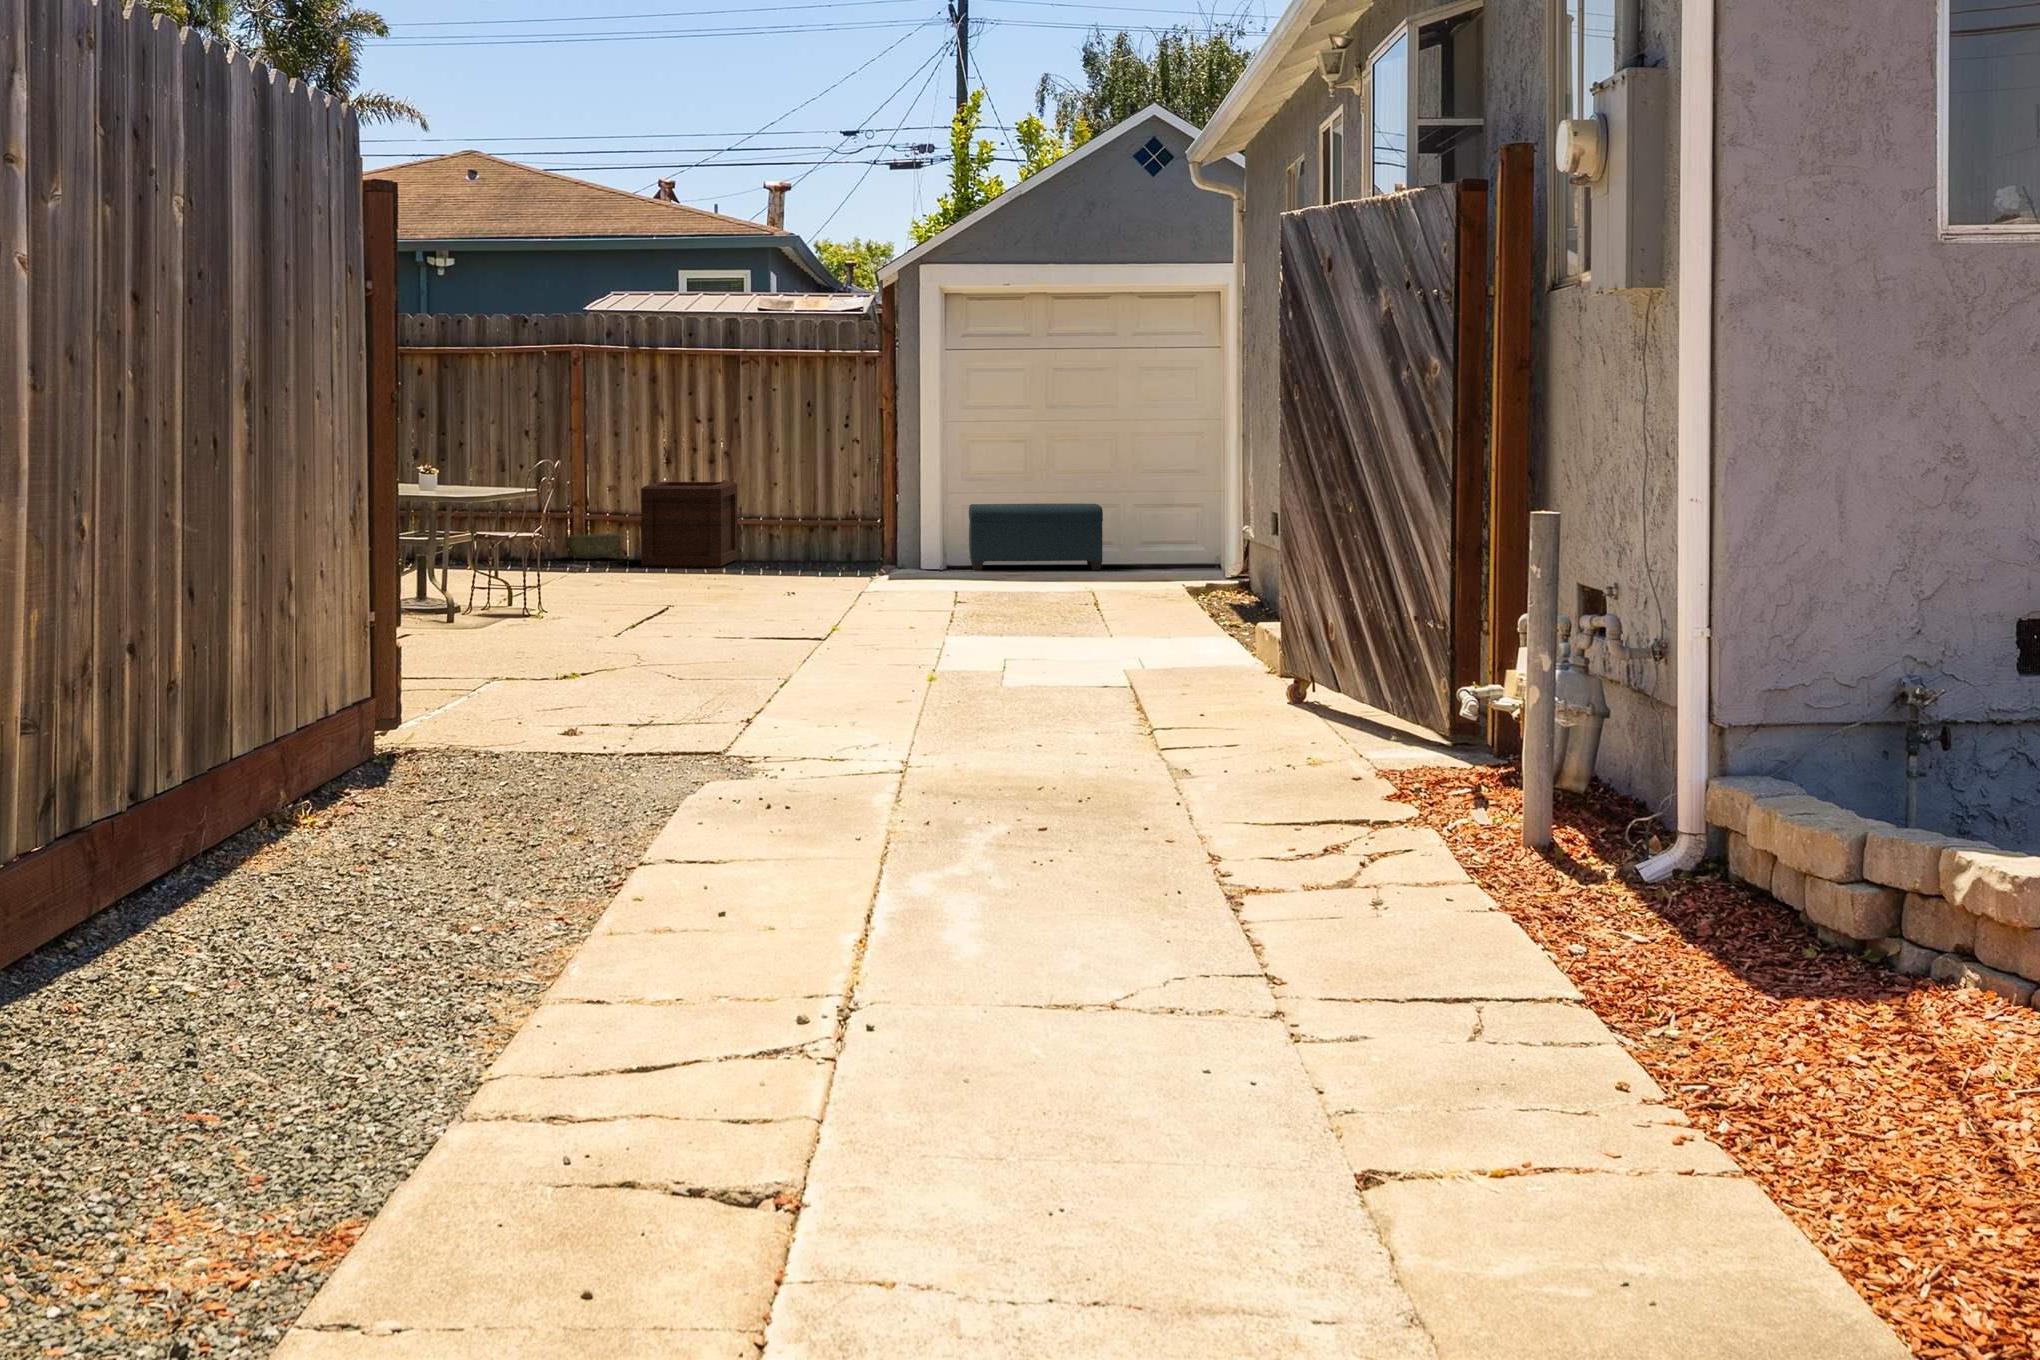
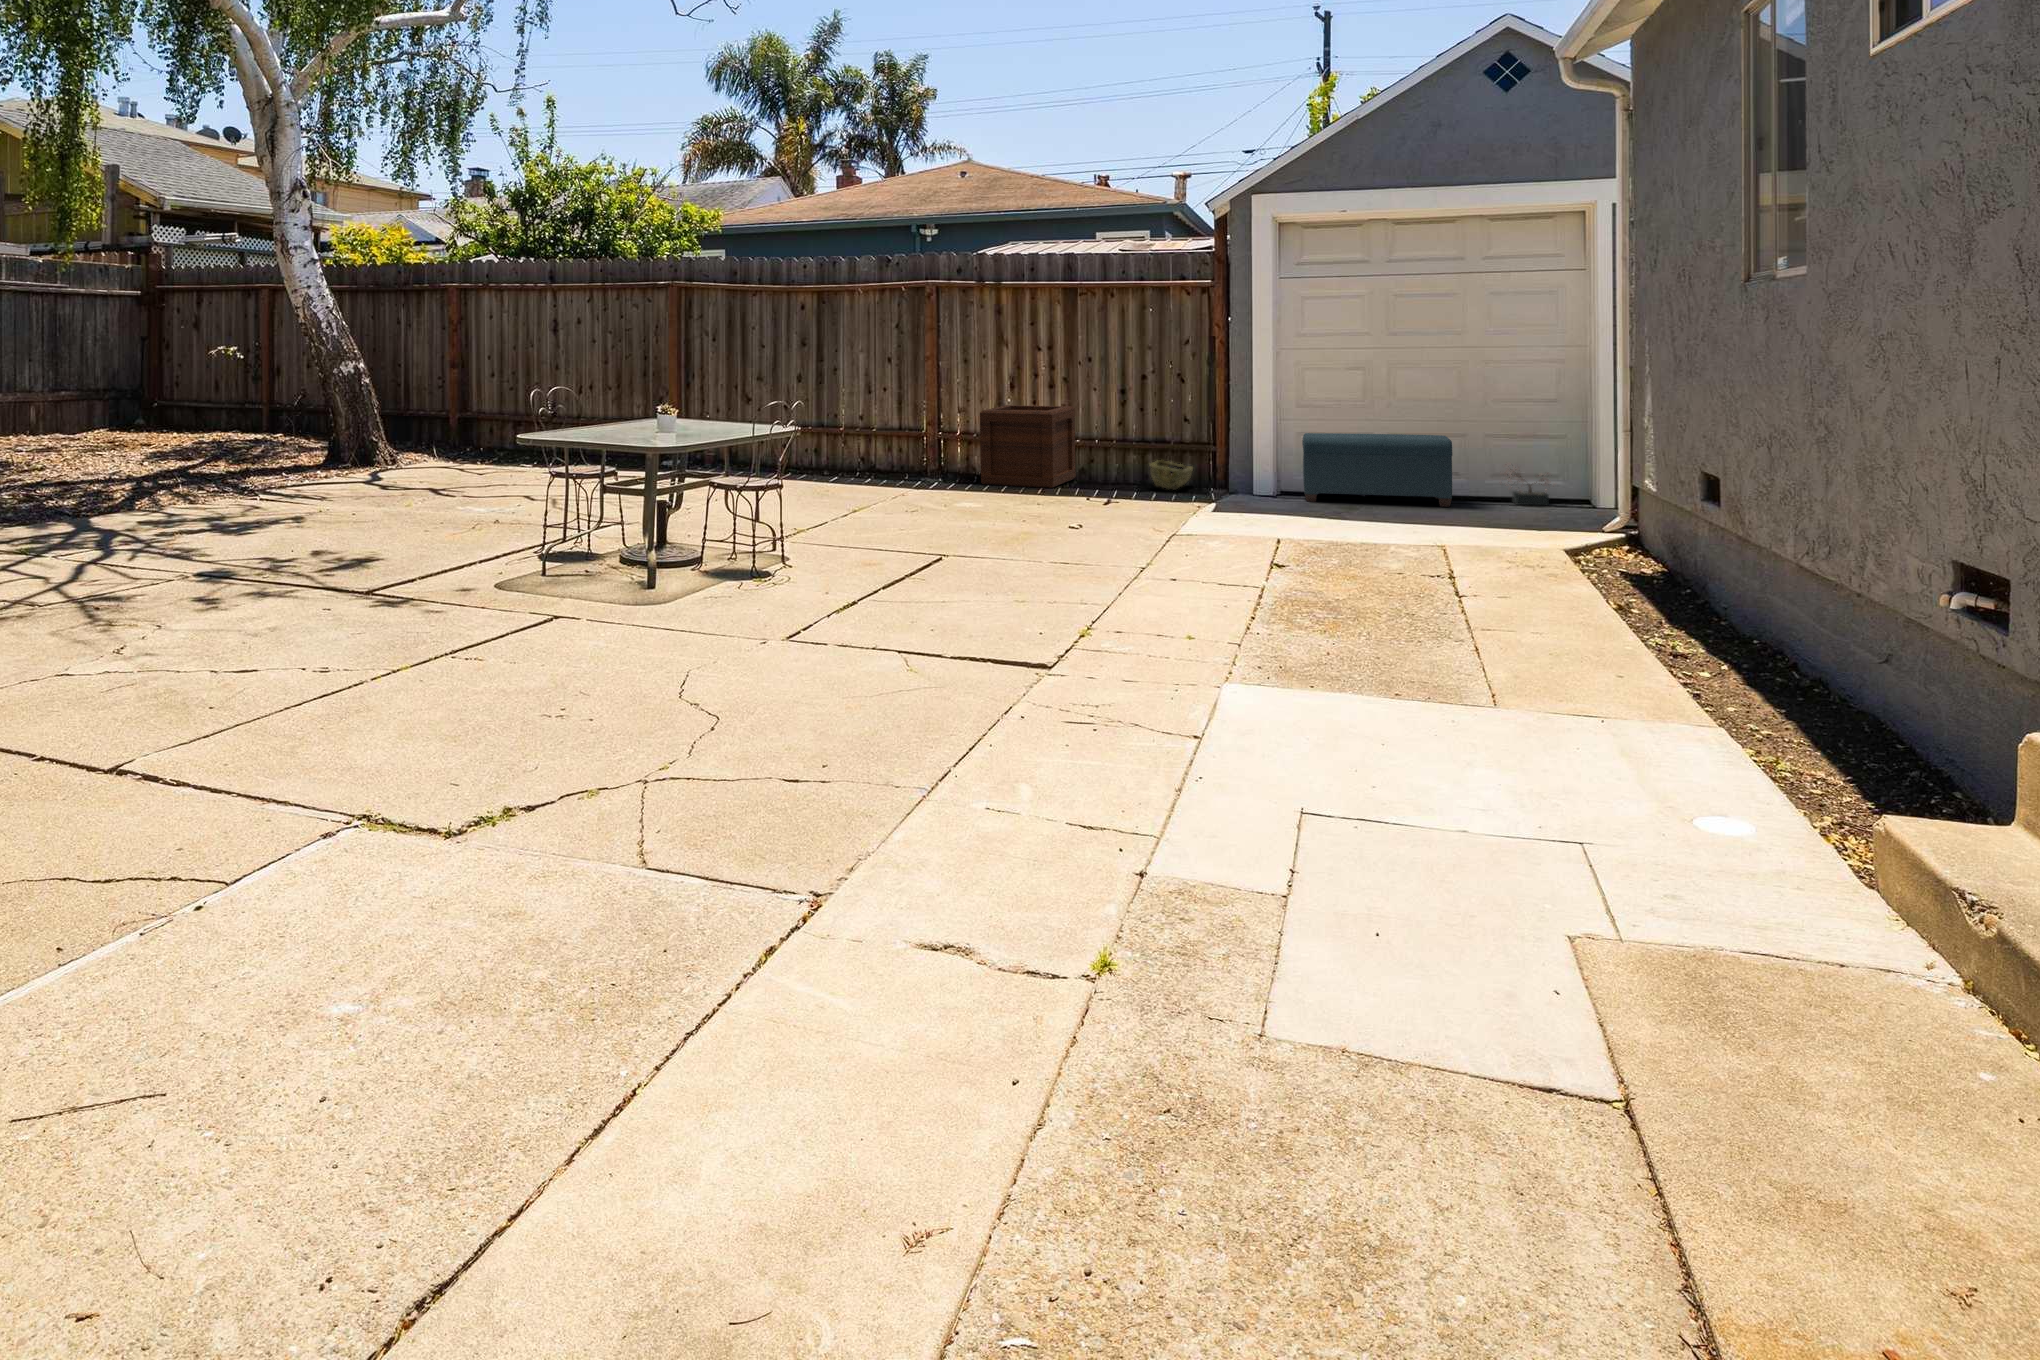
decorative plant: none [1143,528,1190,567] -> present [1503,464,1554,505]
woven basket: present [565,533,621,559] -> present [1150,460,1193,490]

